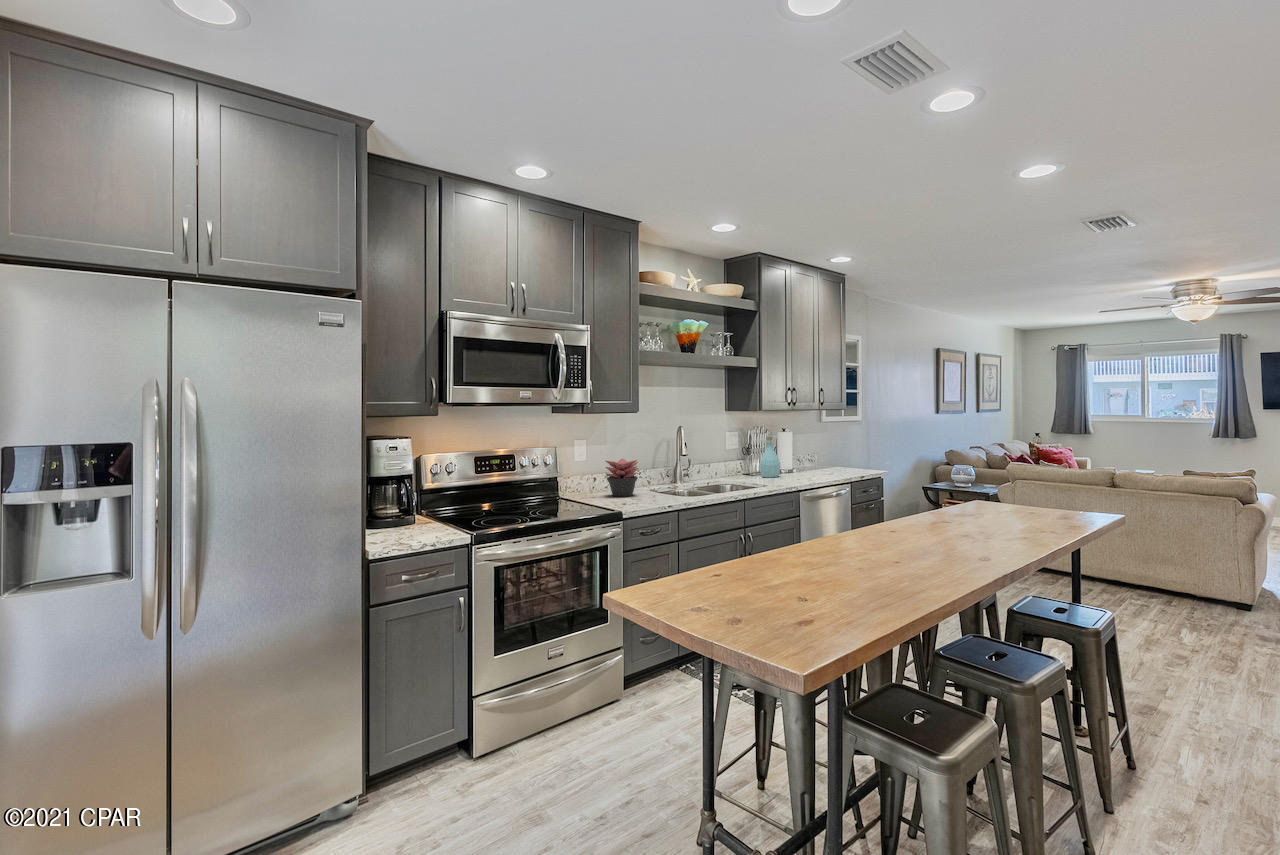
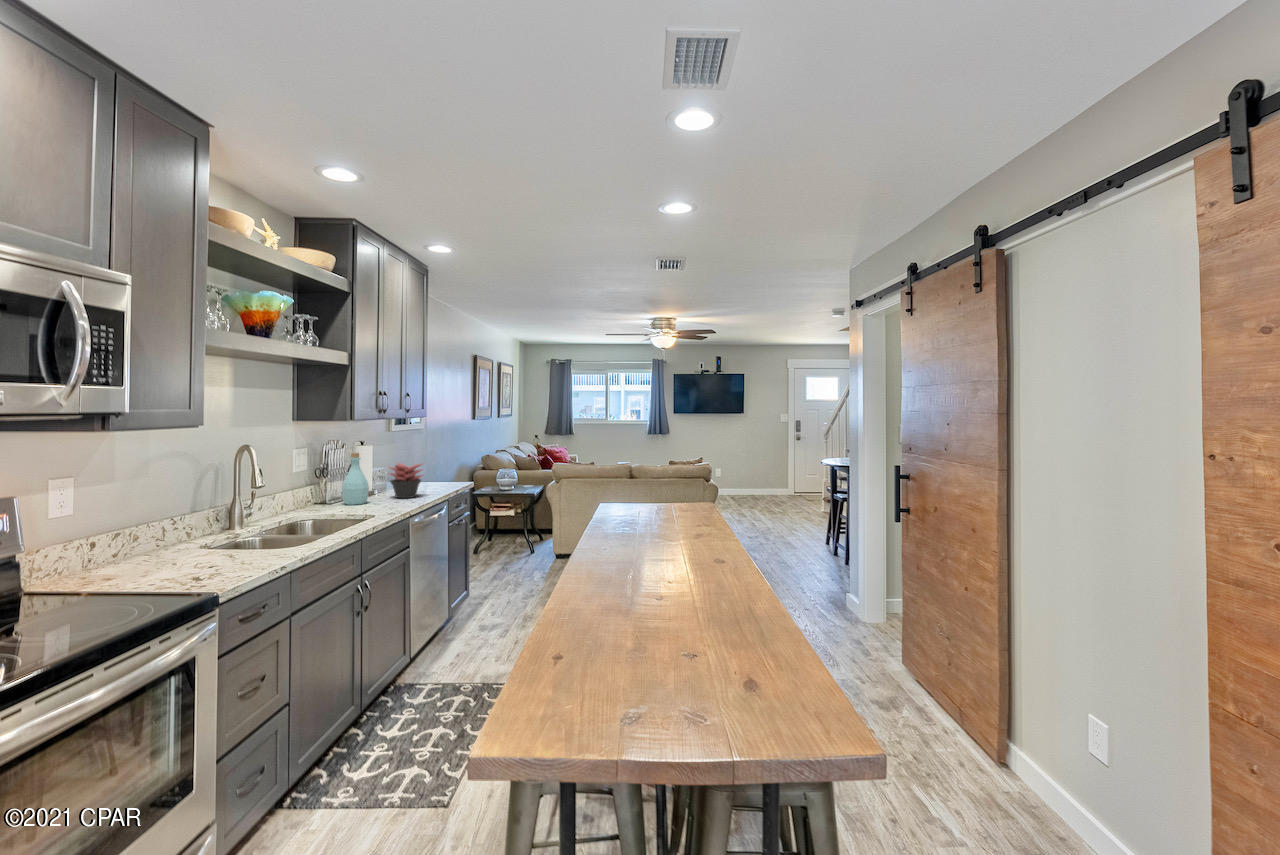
succulent plant: present [606,459,639,497] -> present [389,463,423,498]

